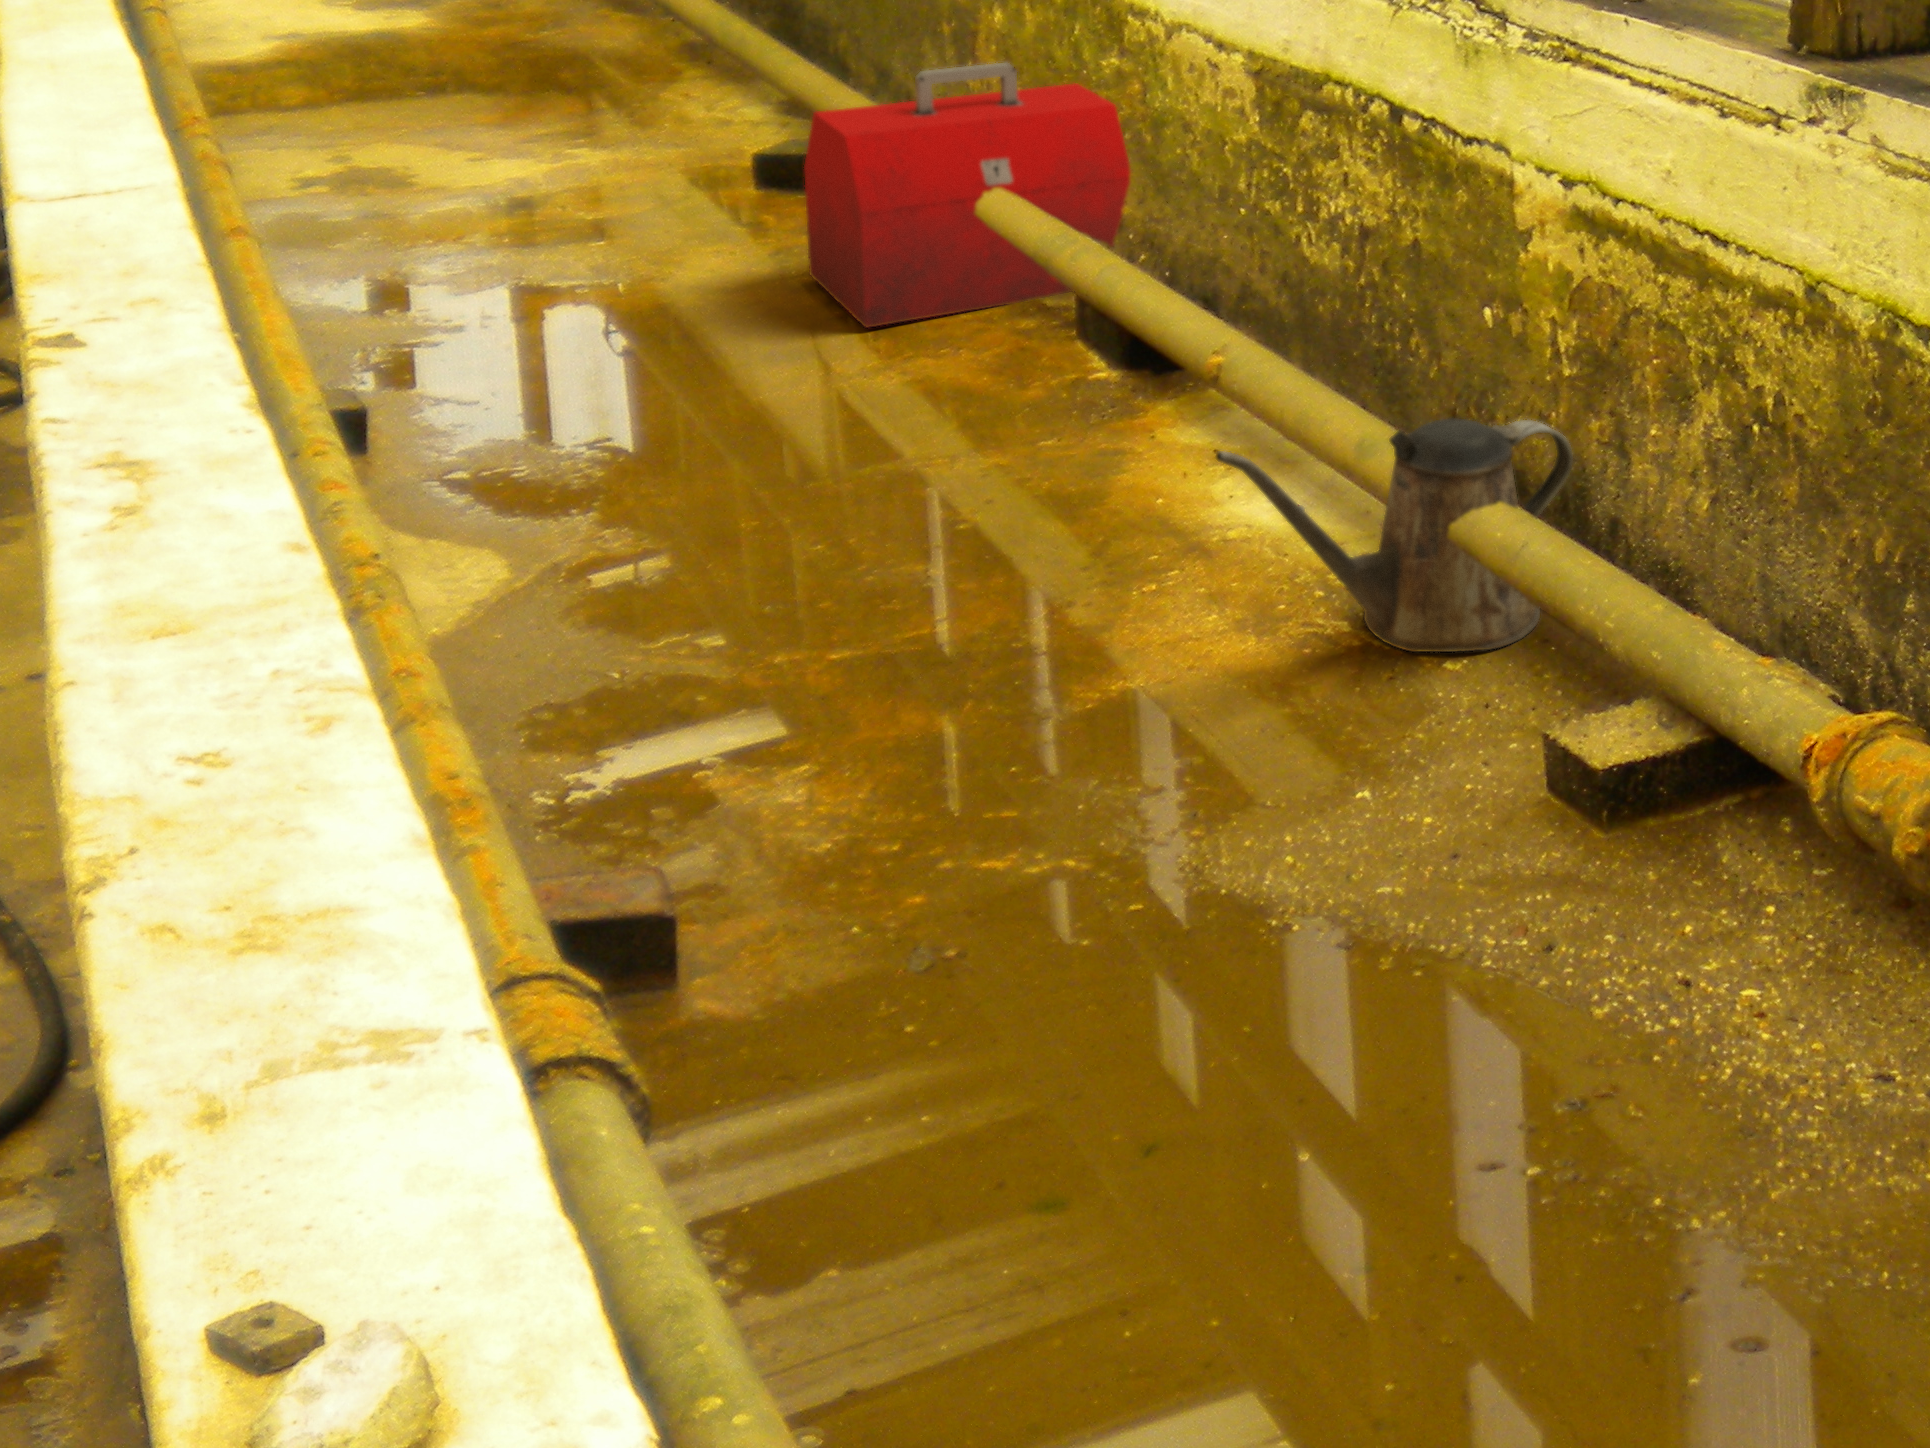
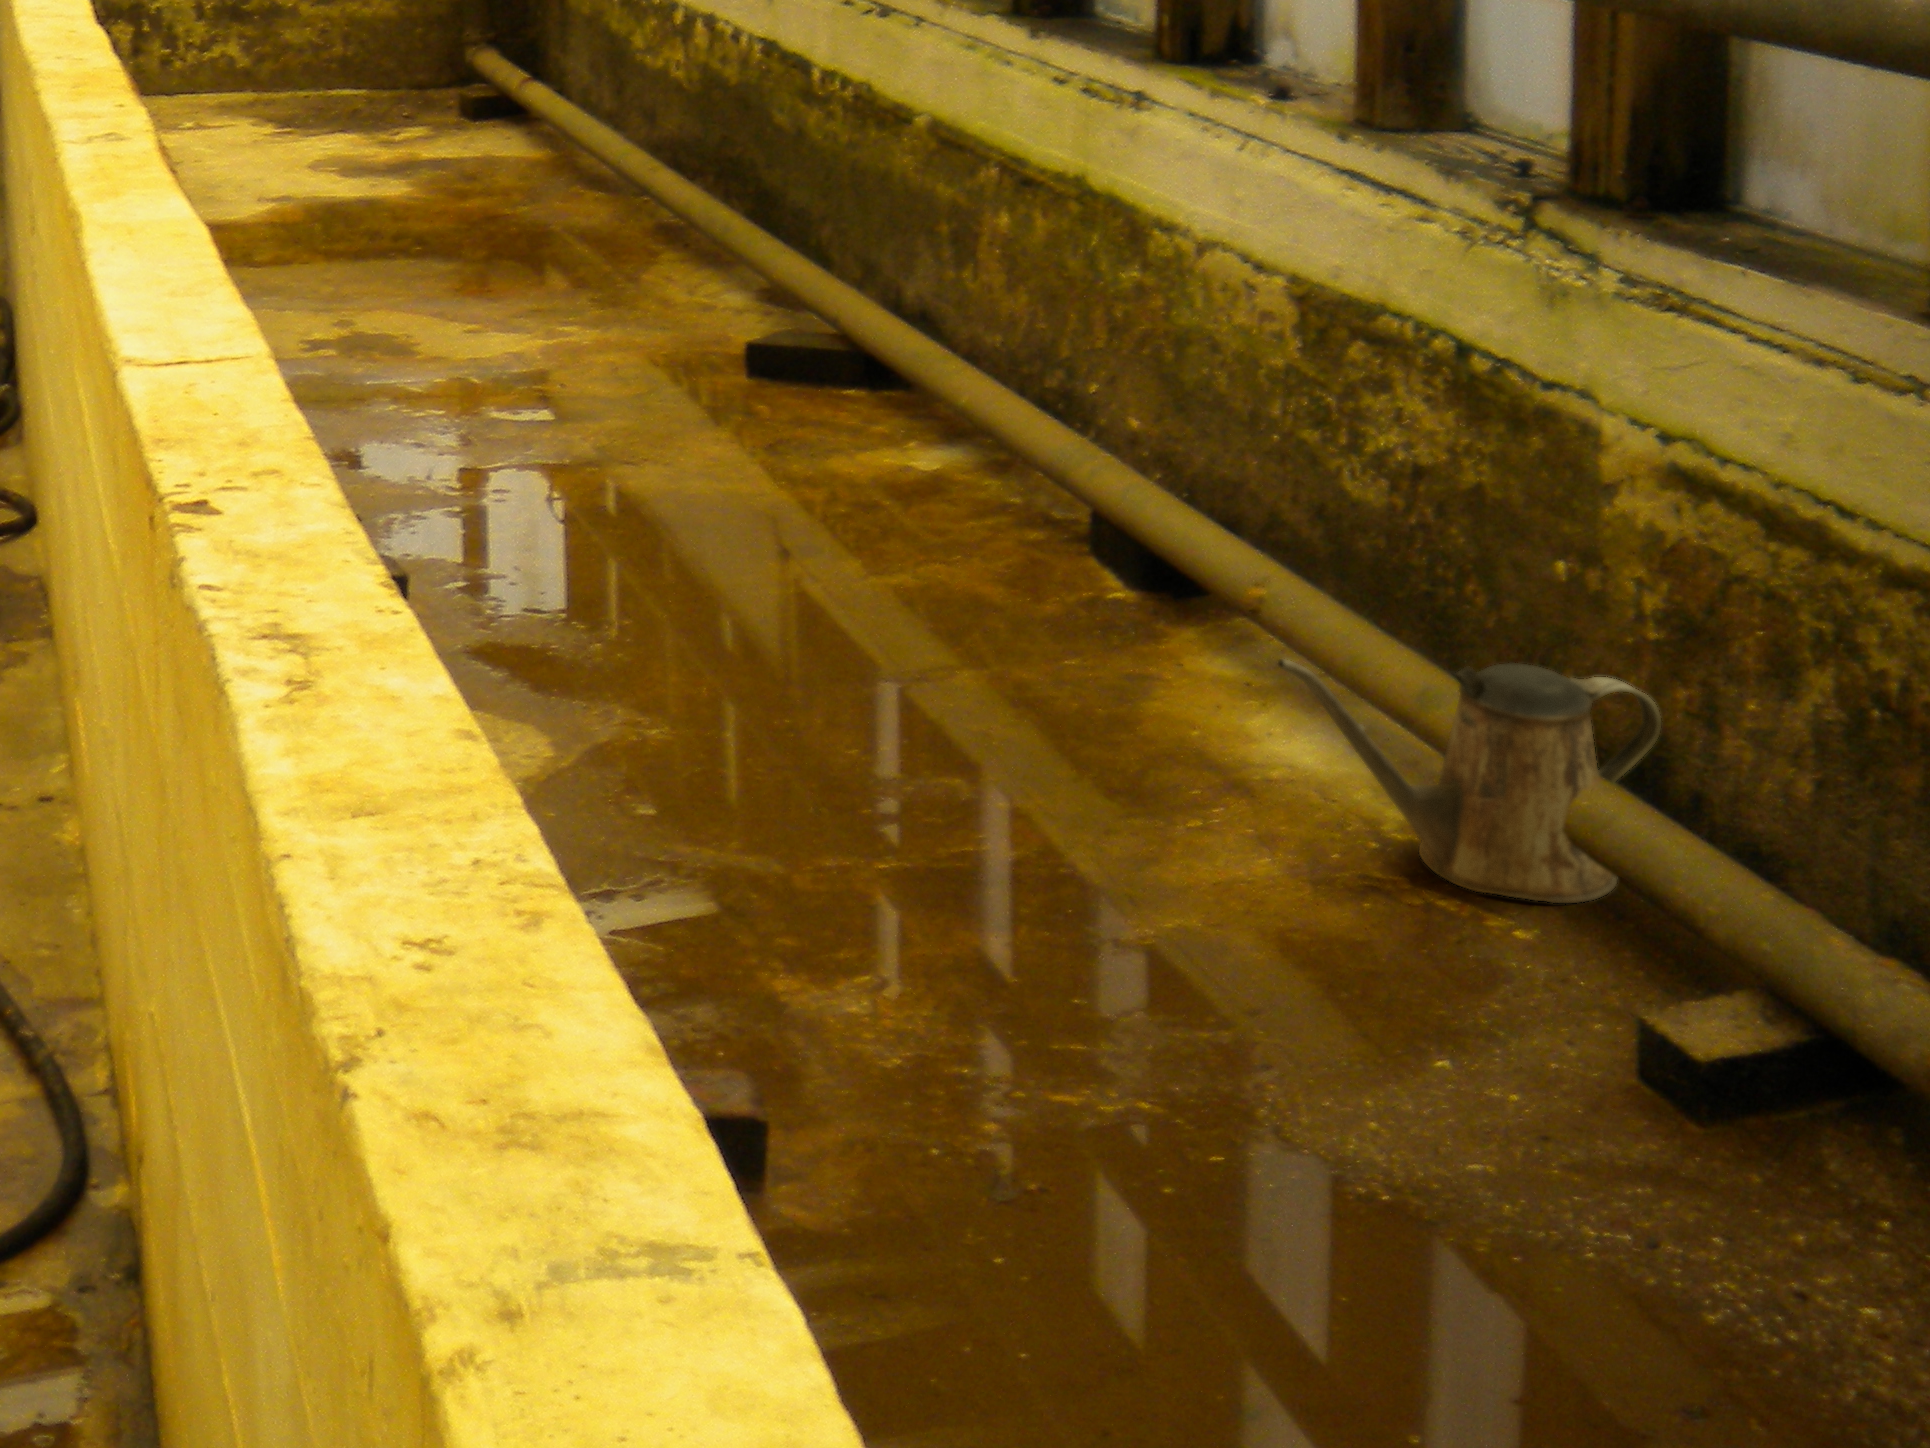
toolbox: present [804,62,1130,328] -> none [820,271,1151,520]

